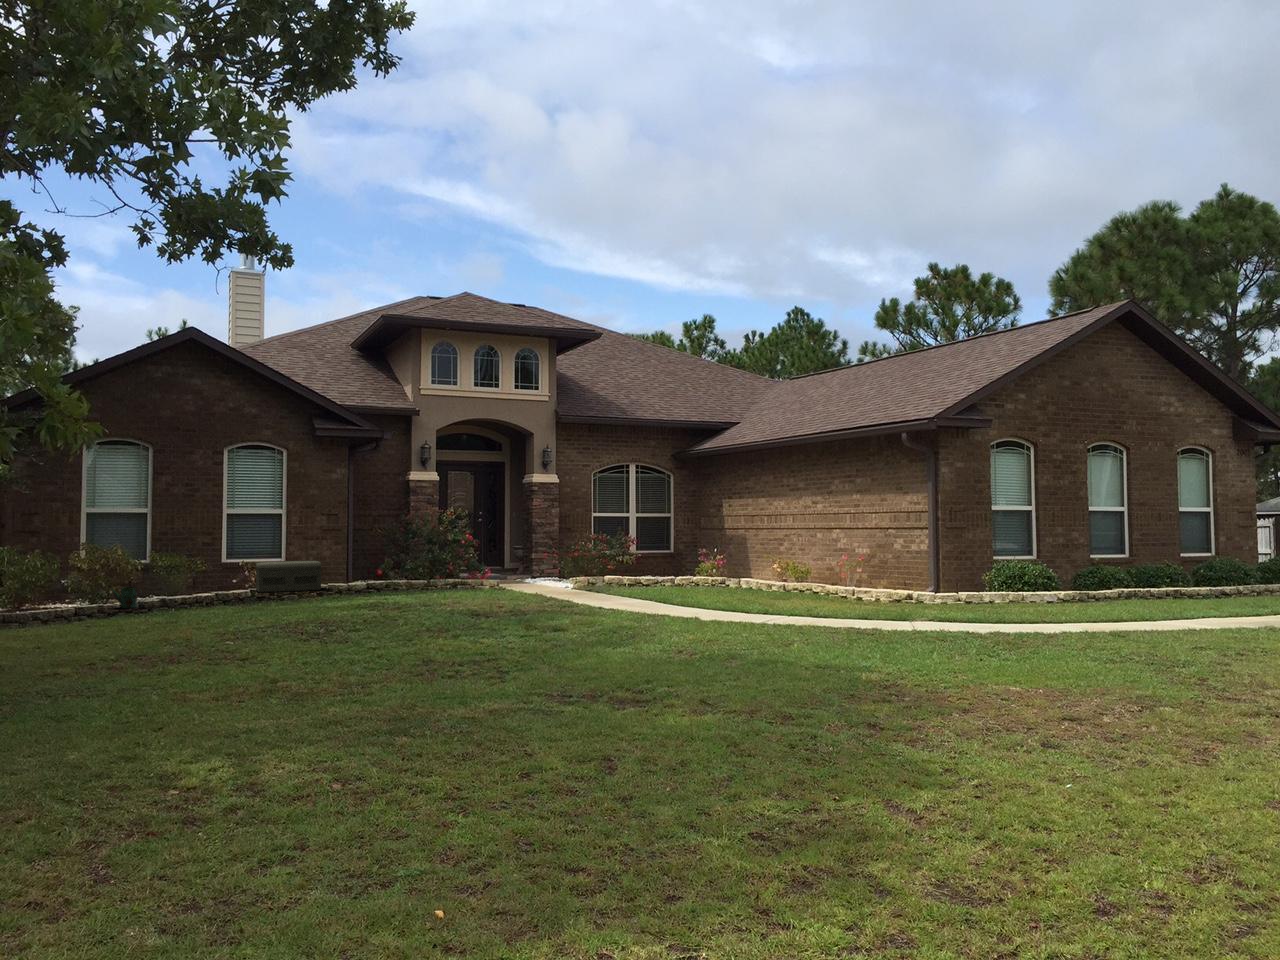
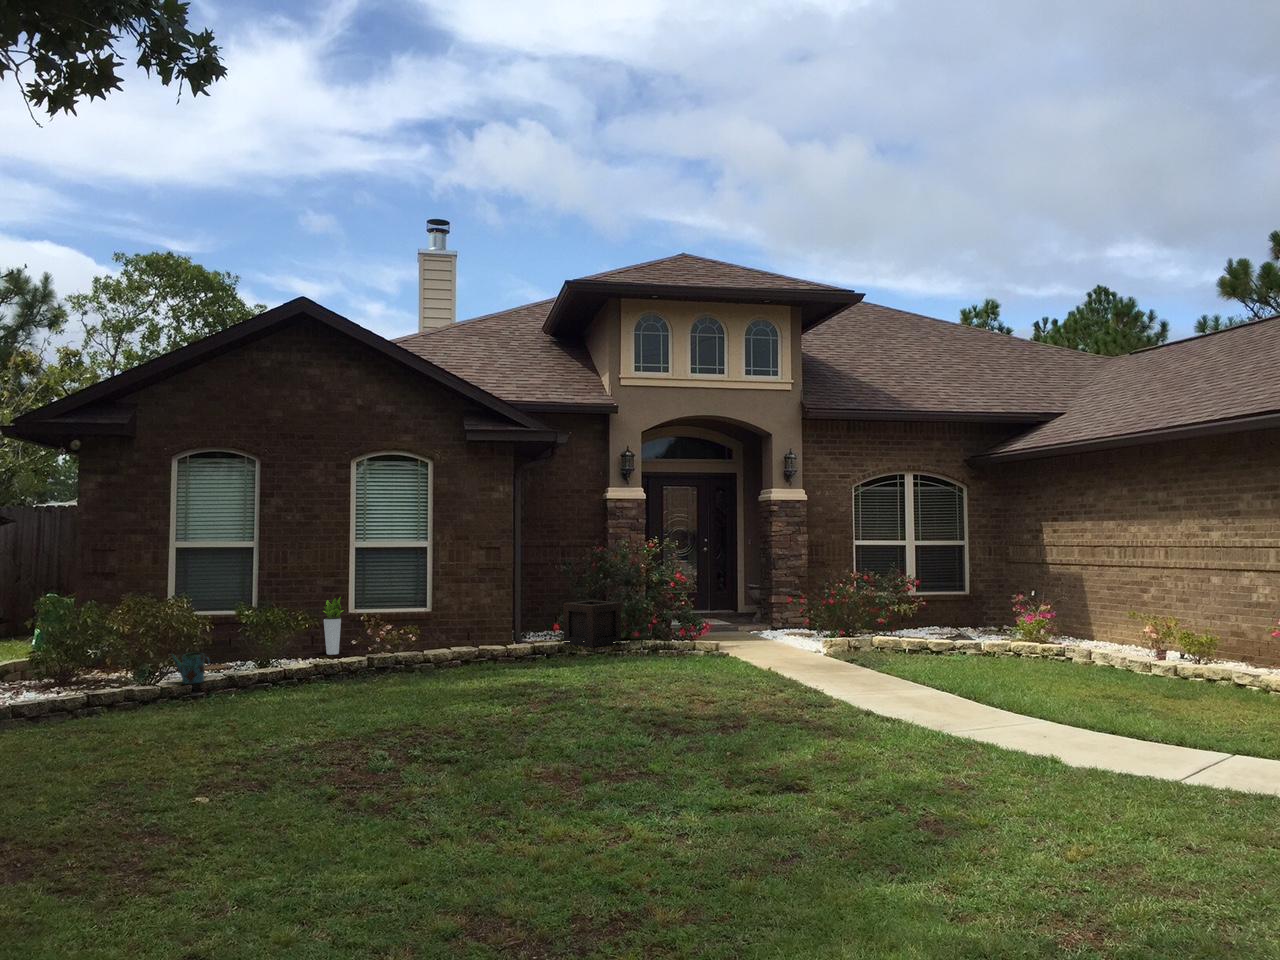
planter: none [203,551,221,593] -> present [323,597,344,655]
wooden crate: none [383,554,426,587] -> present [563,600,621,647]
storage bench: present [256,561,321,593] -> none [390,610,475,656]

